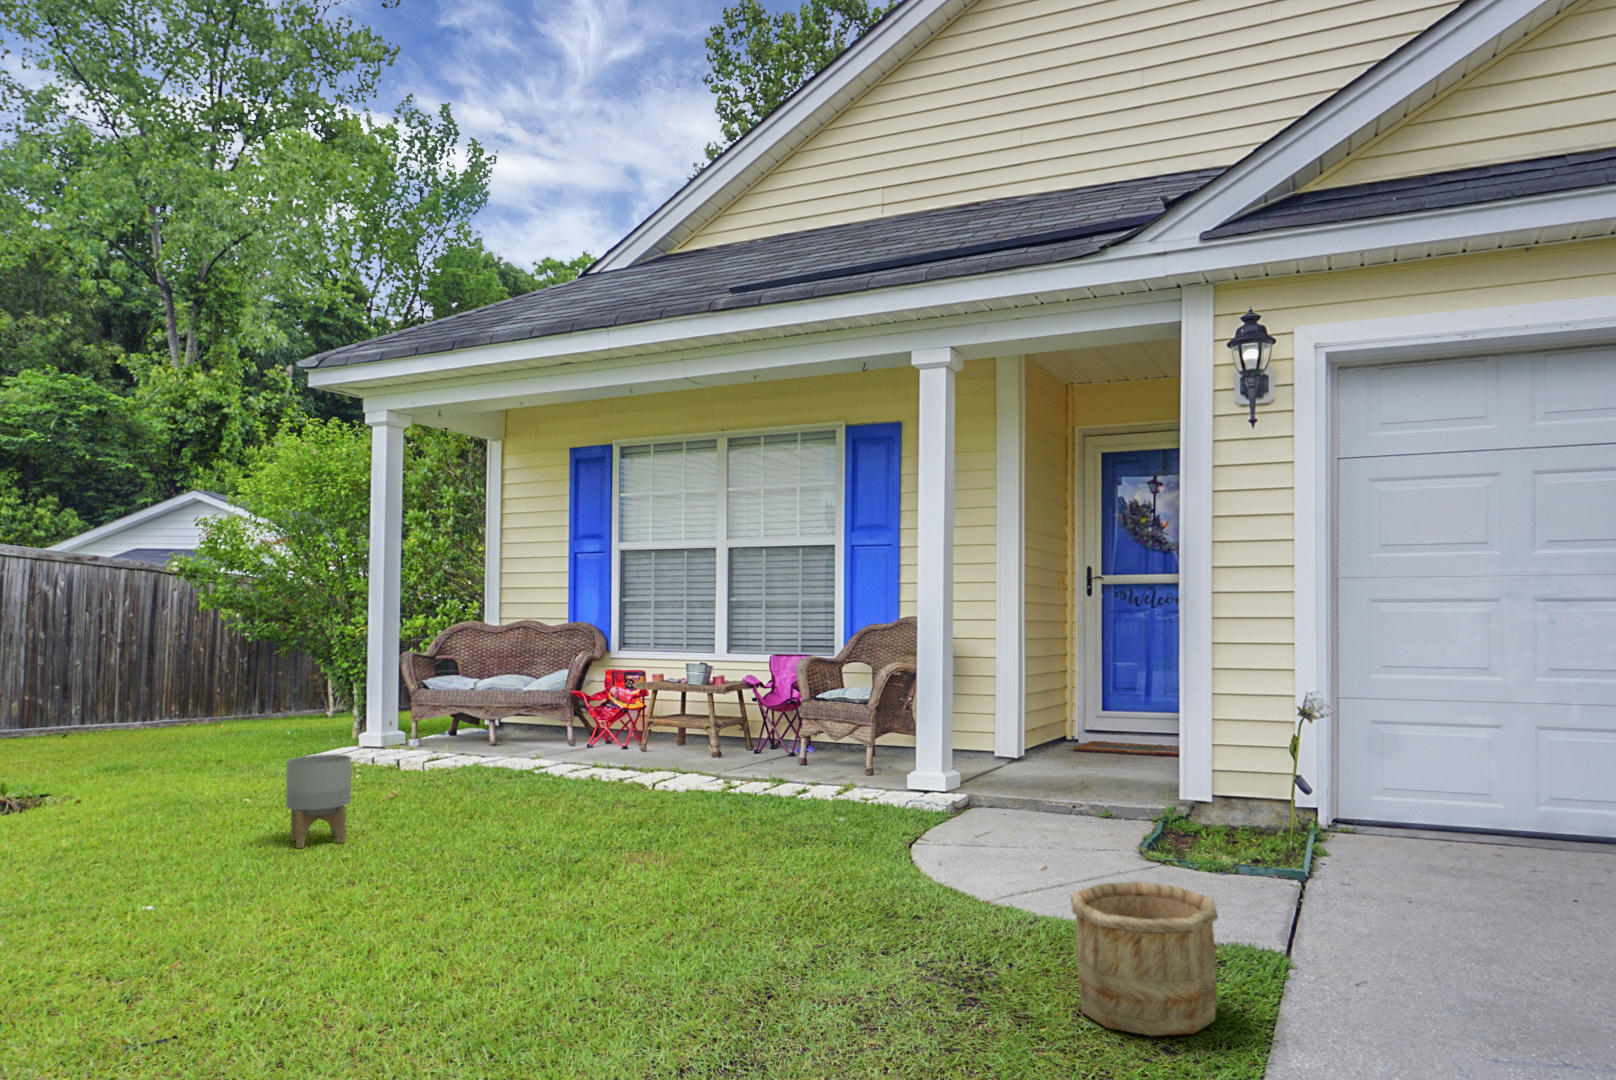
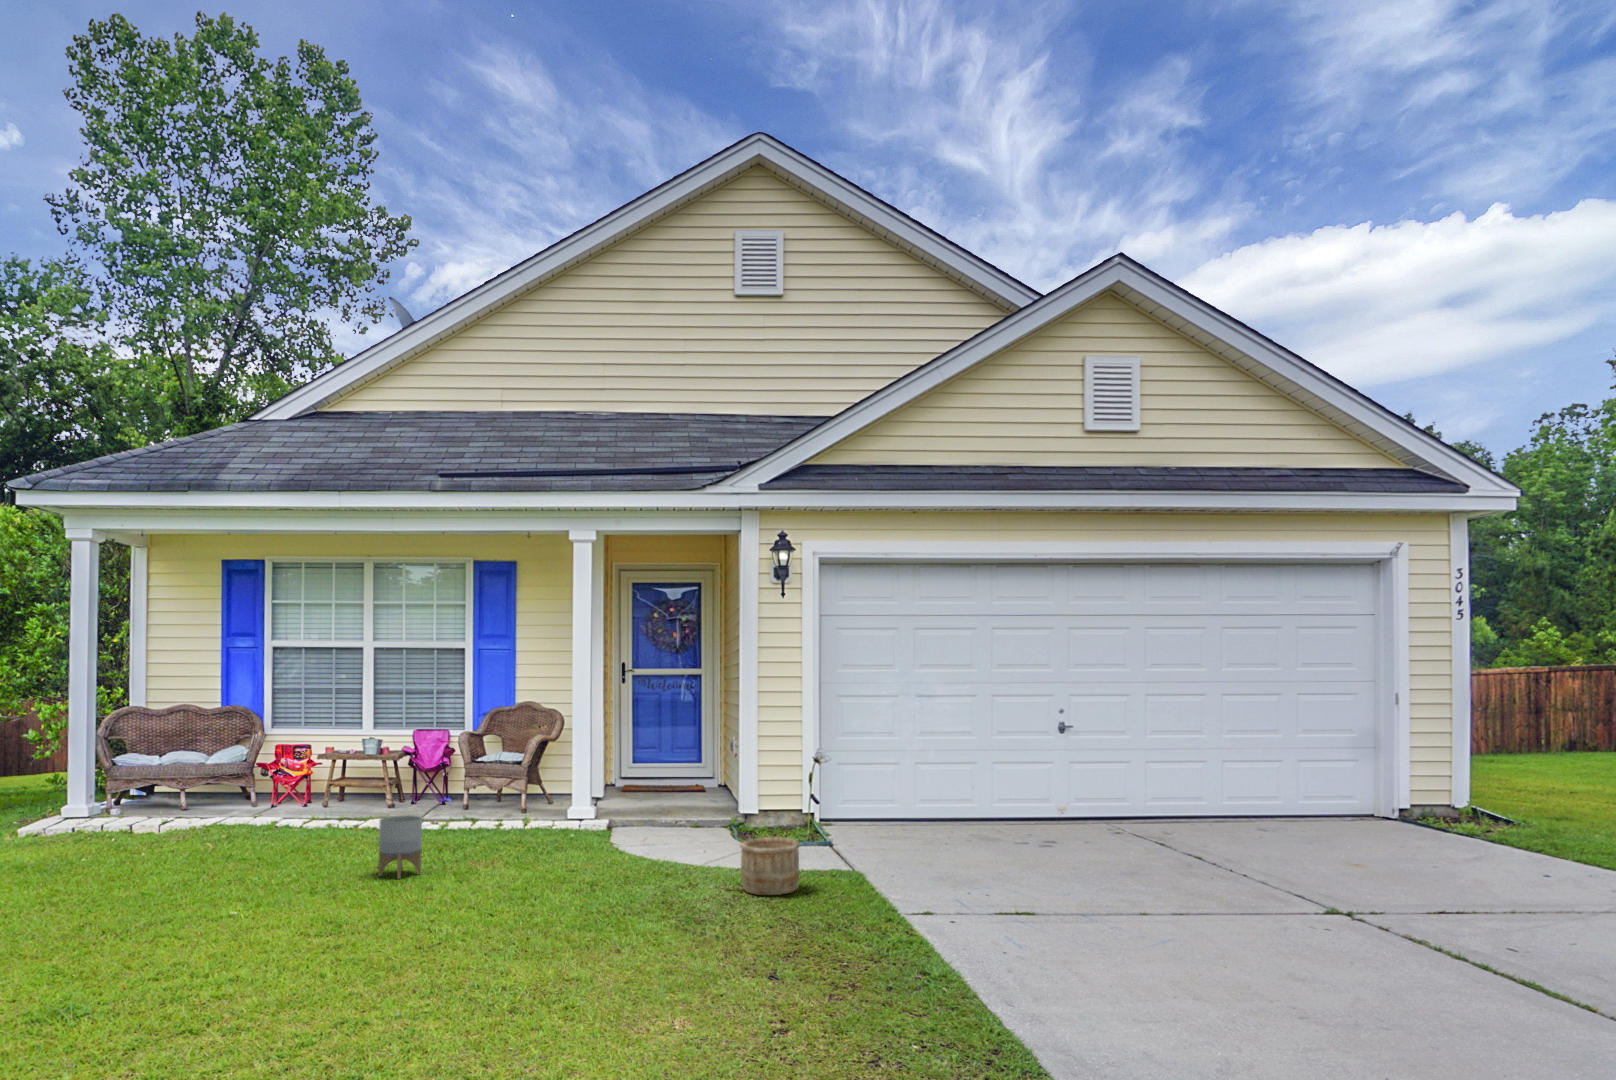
planter: present [286,754,351,848] -> present [378,815,422,879]

